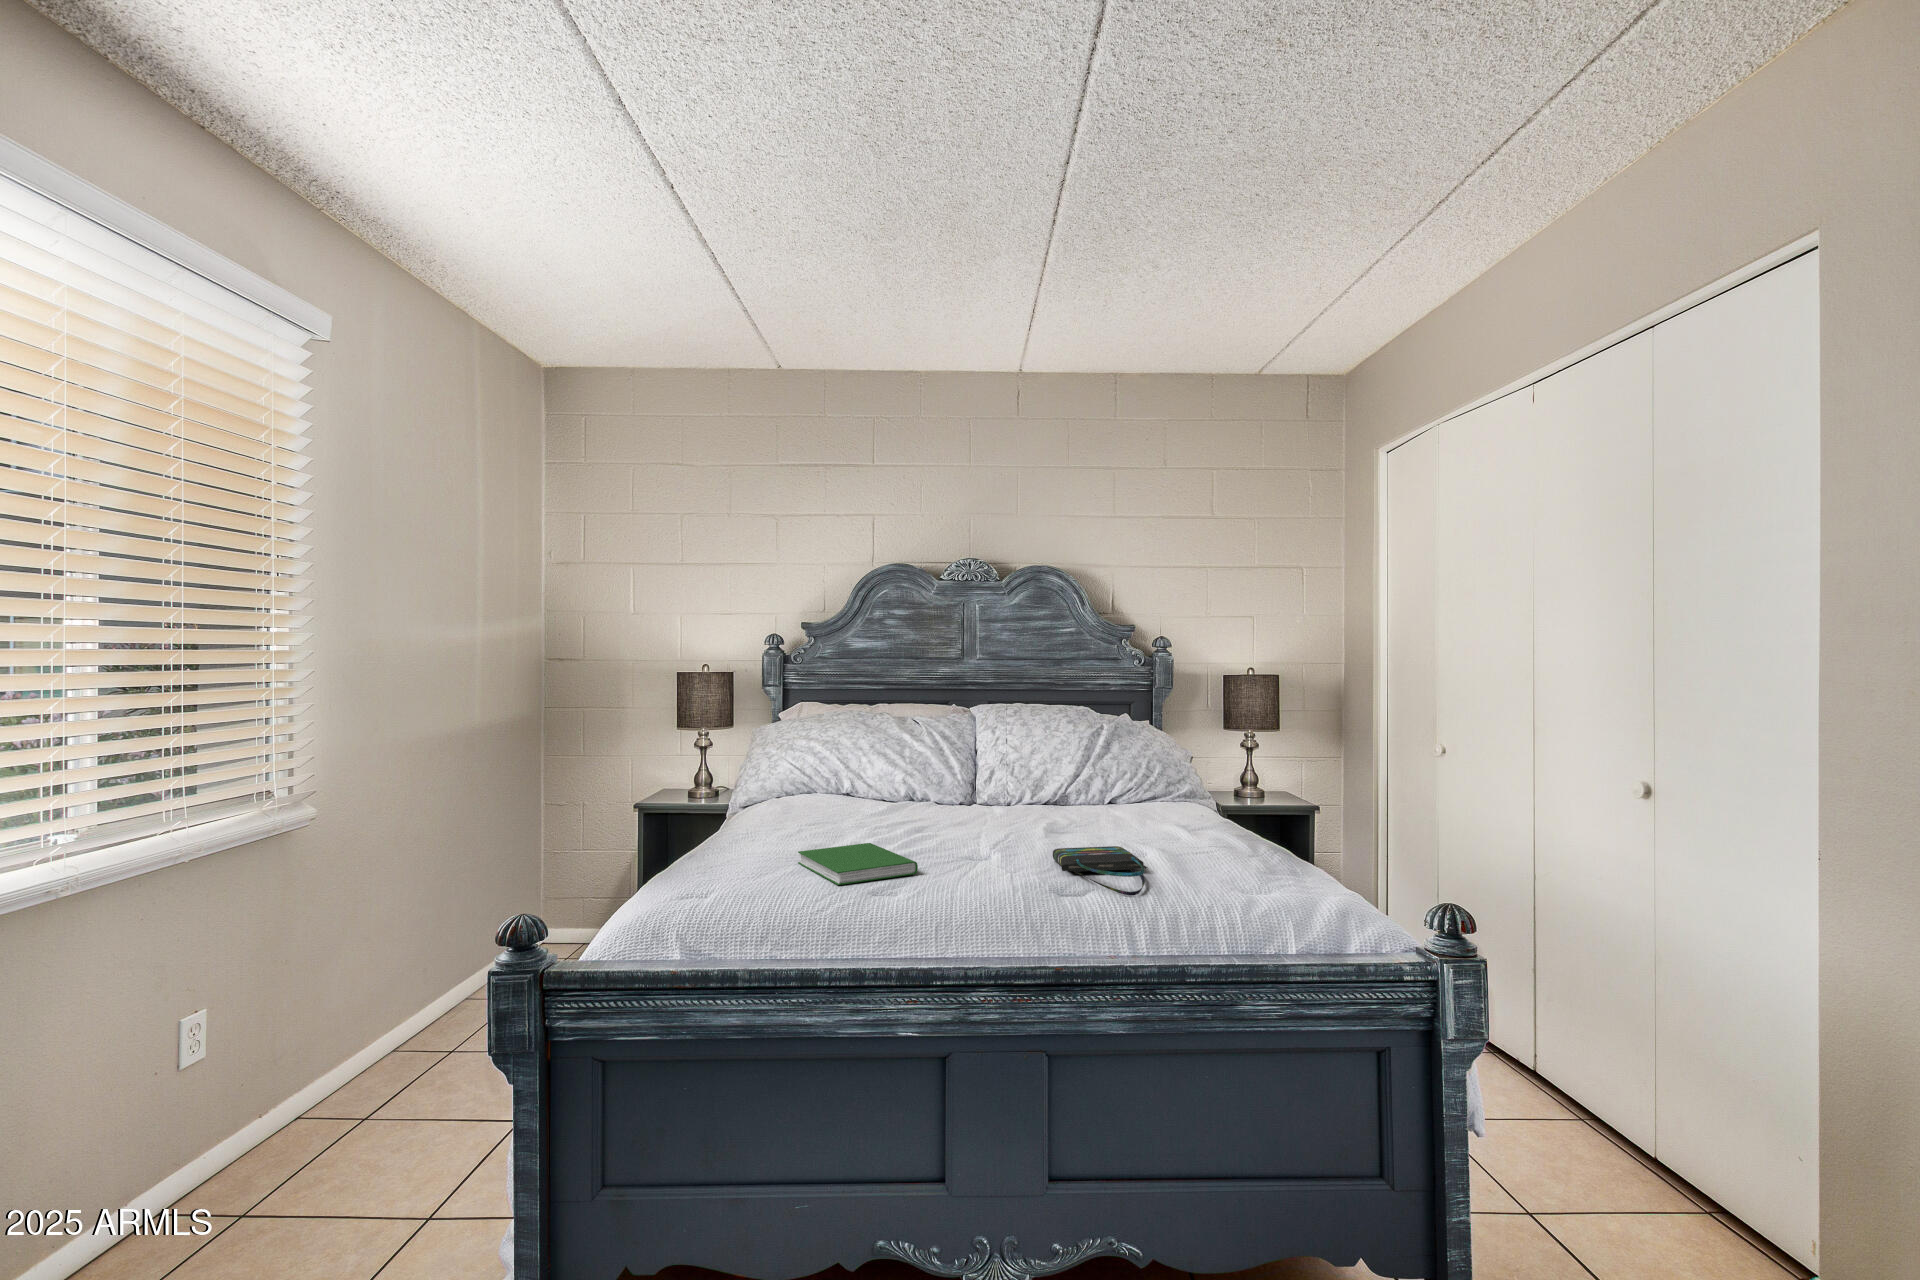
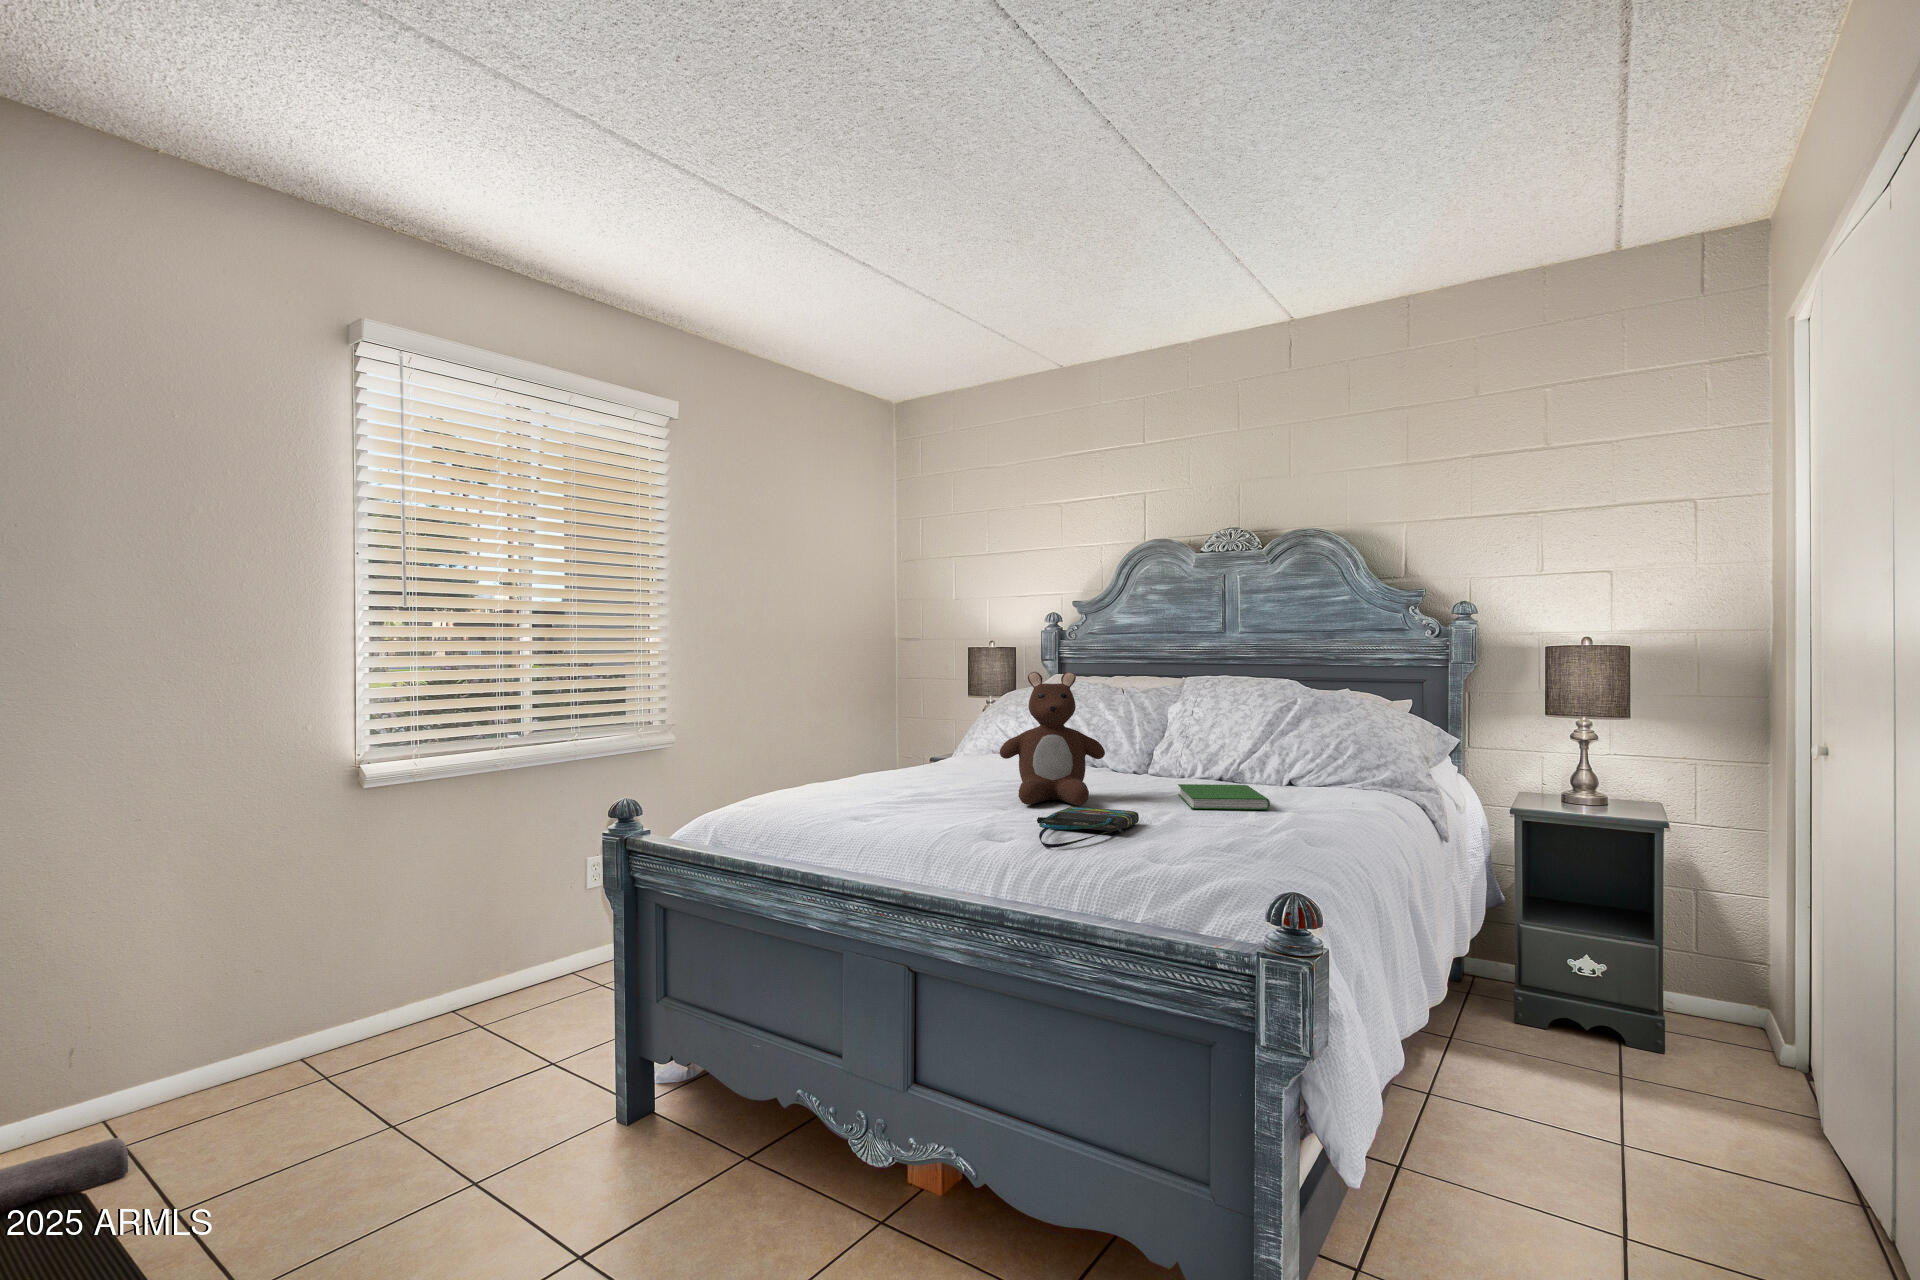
teddy bear: none [931,711,1039,851] -> present [1000,672,1105,805]
hardcover book: present [798,843,918,885] -> present [1178,784,1270,810]

